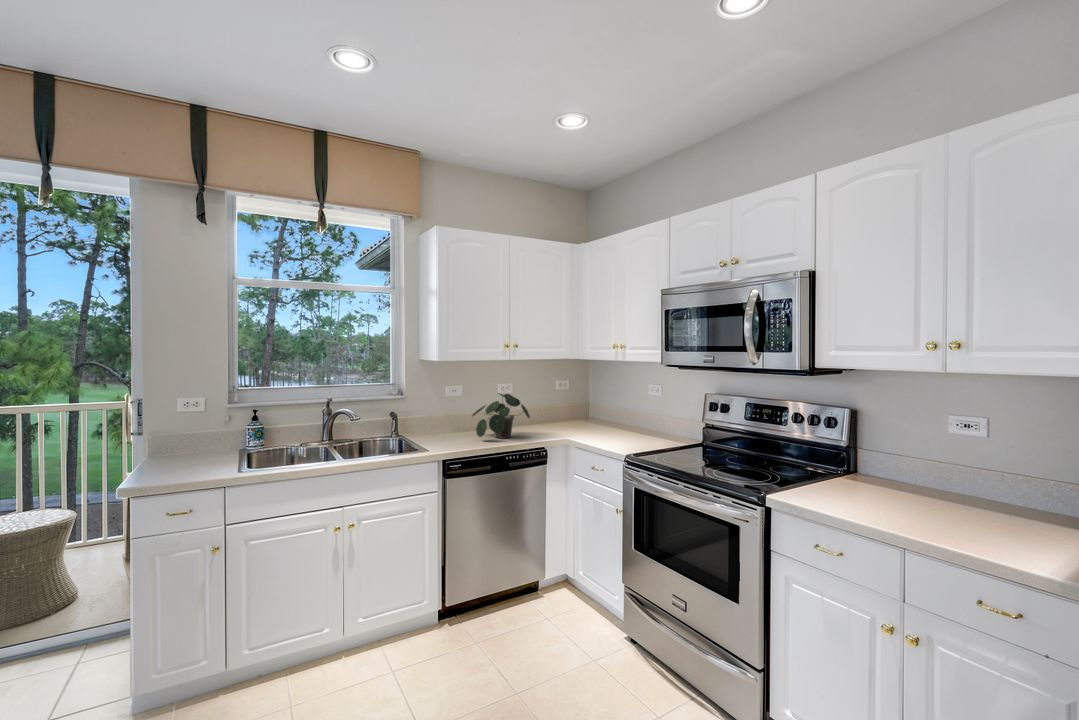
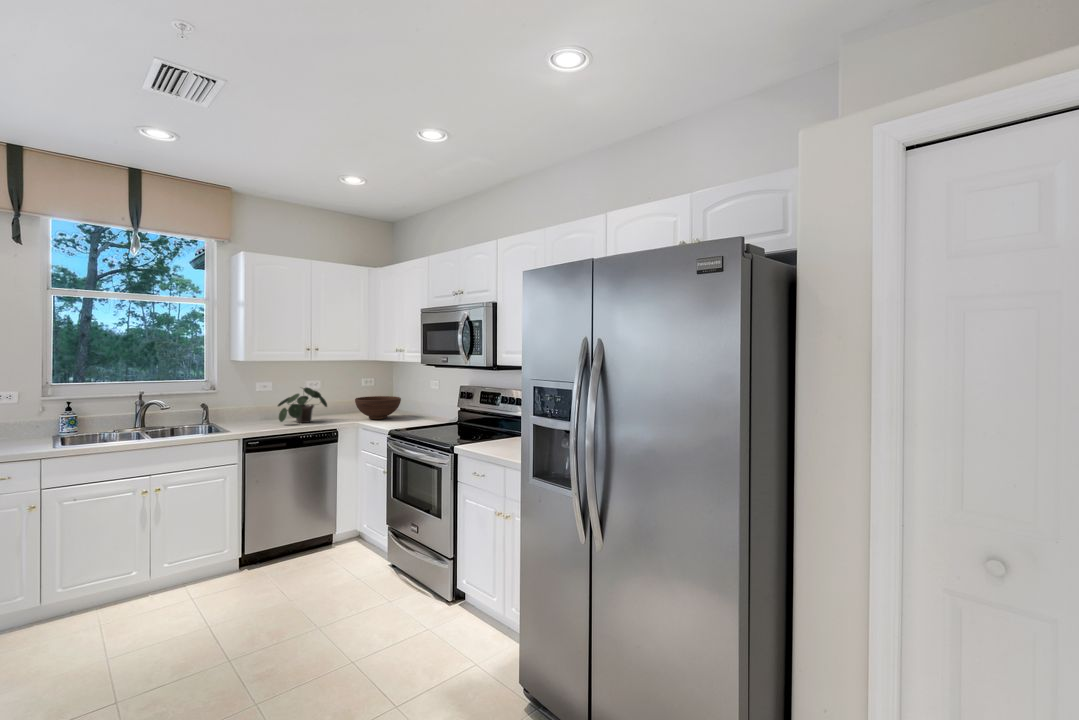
fruit bowl: none [561,404,617,435] -> present [355,396,401,419]

